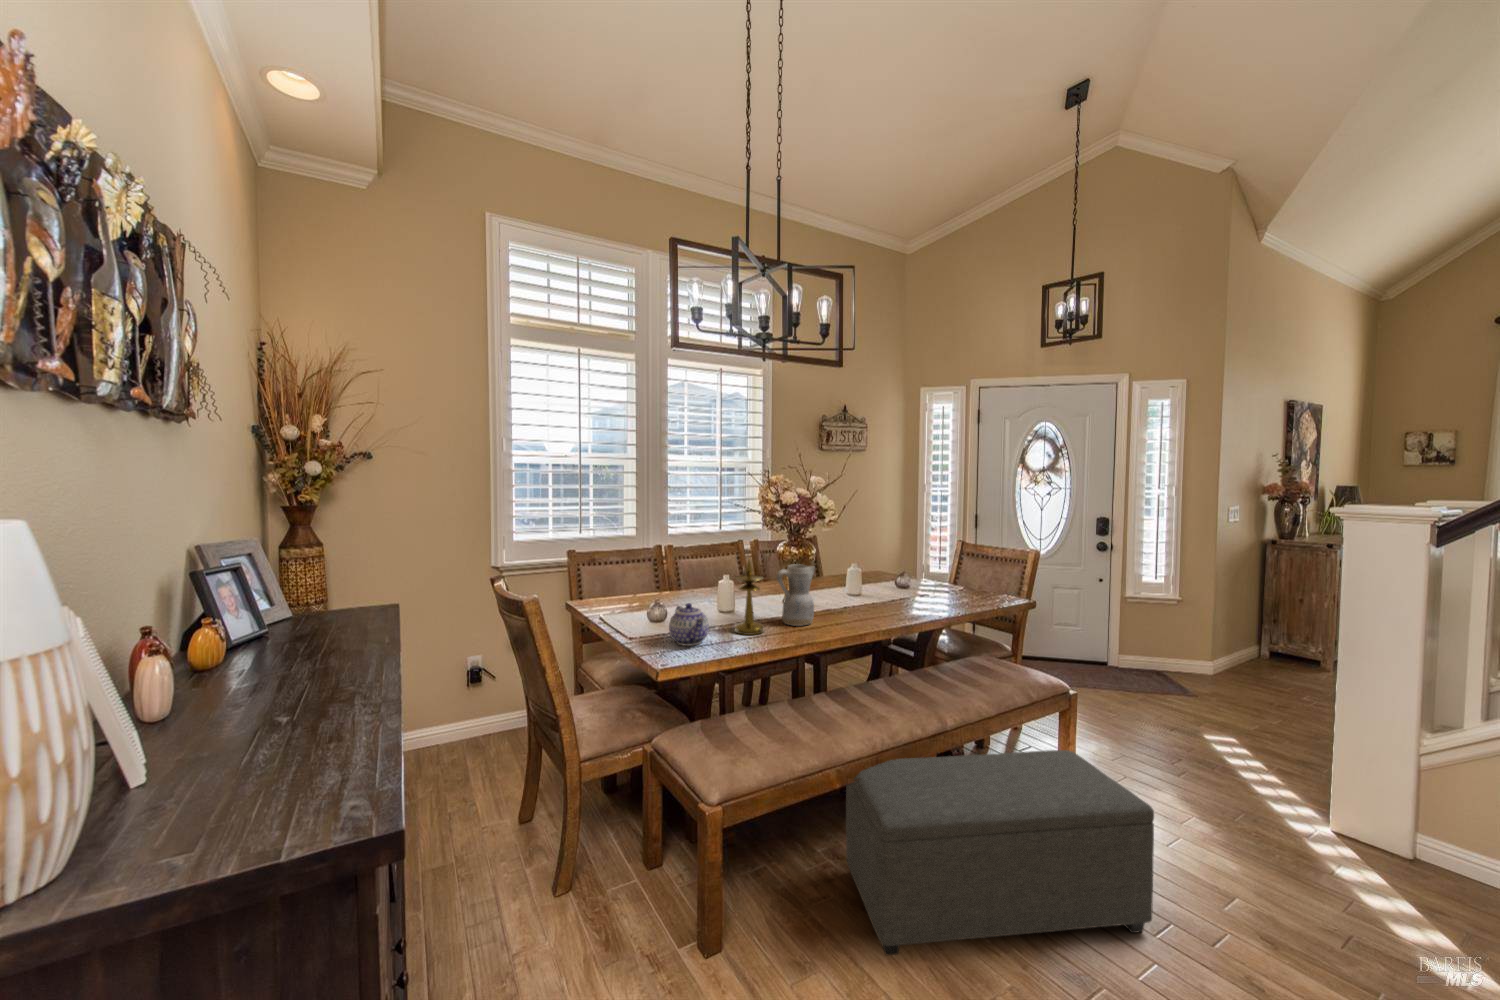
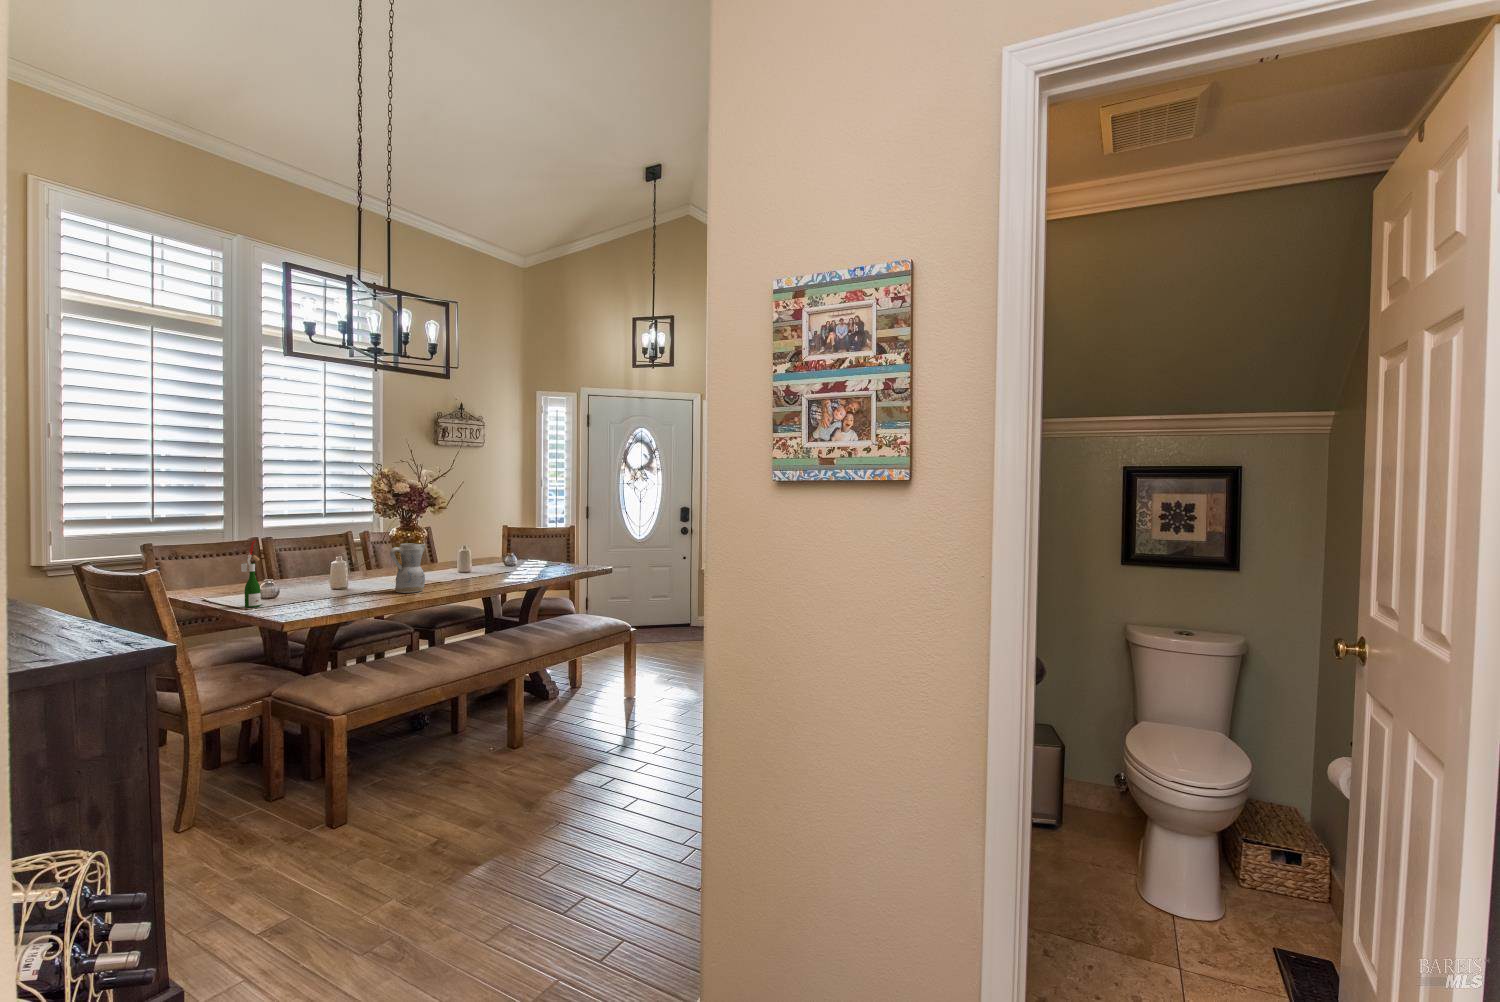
wine bottle: none [629,558,652,634] -> present [241,540,265,607]
candlestick: present [734,560,764,635] -> none [349,537,379,600]
teapot: present [669,603,709,646] -> none [287,575,327,610]
ottoman: present [846,750,1154,955] -> none [451,658,651,796]

